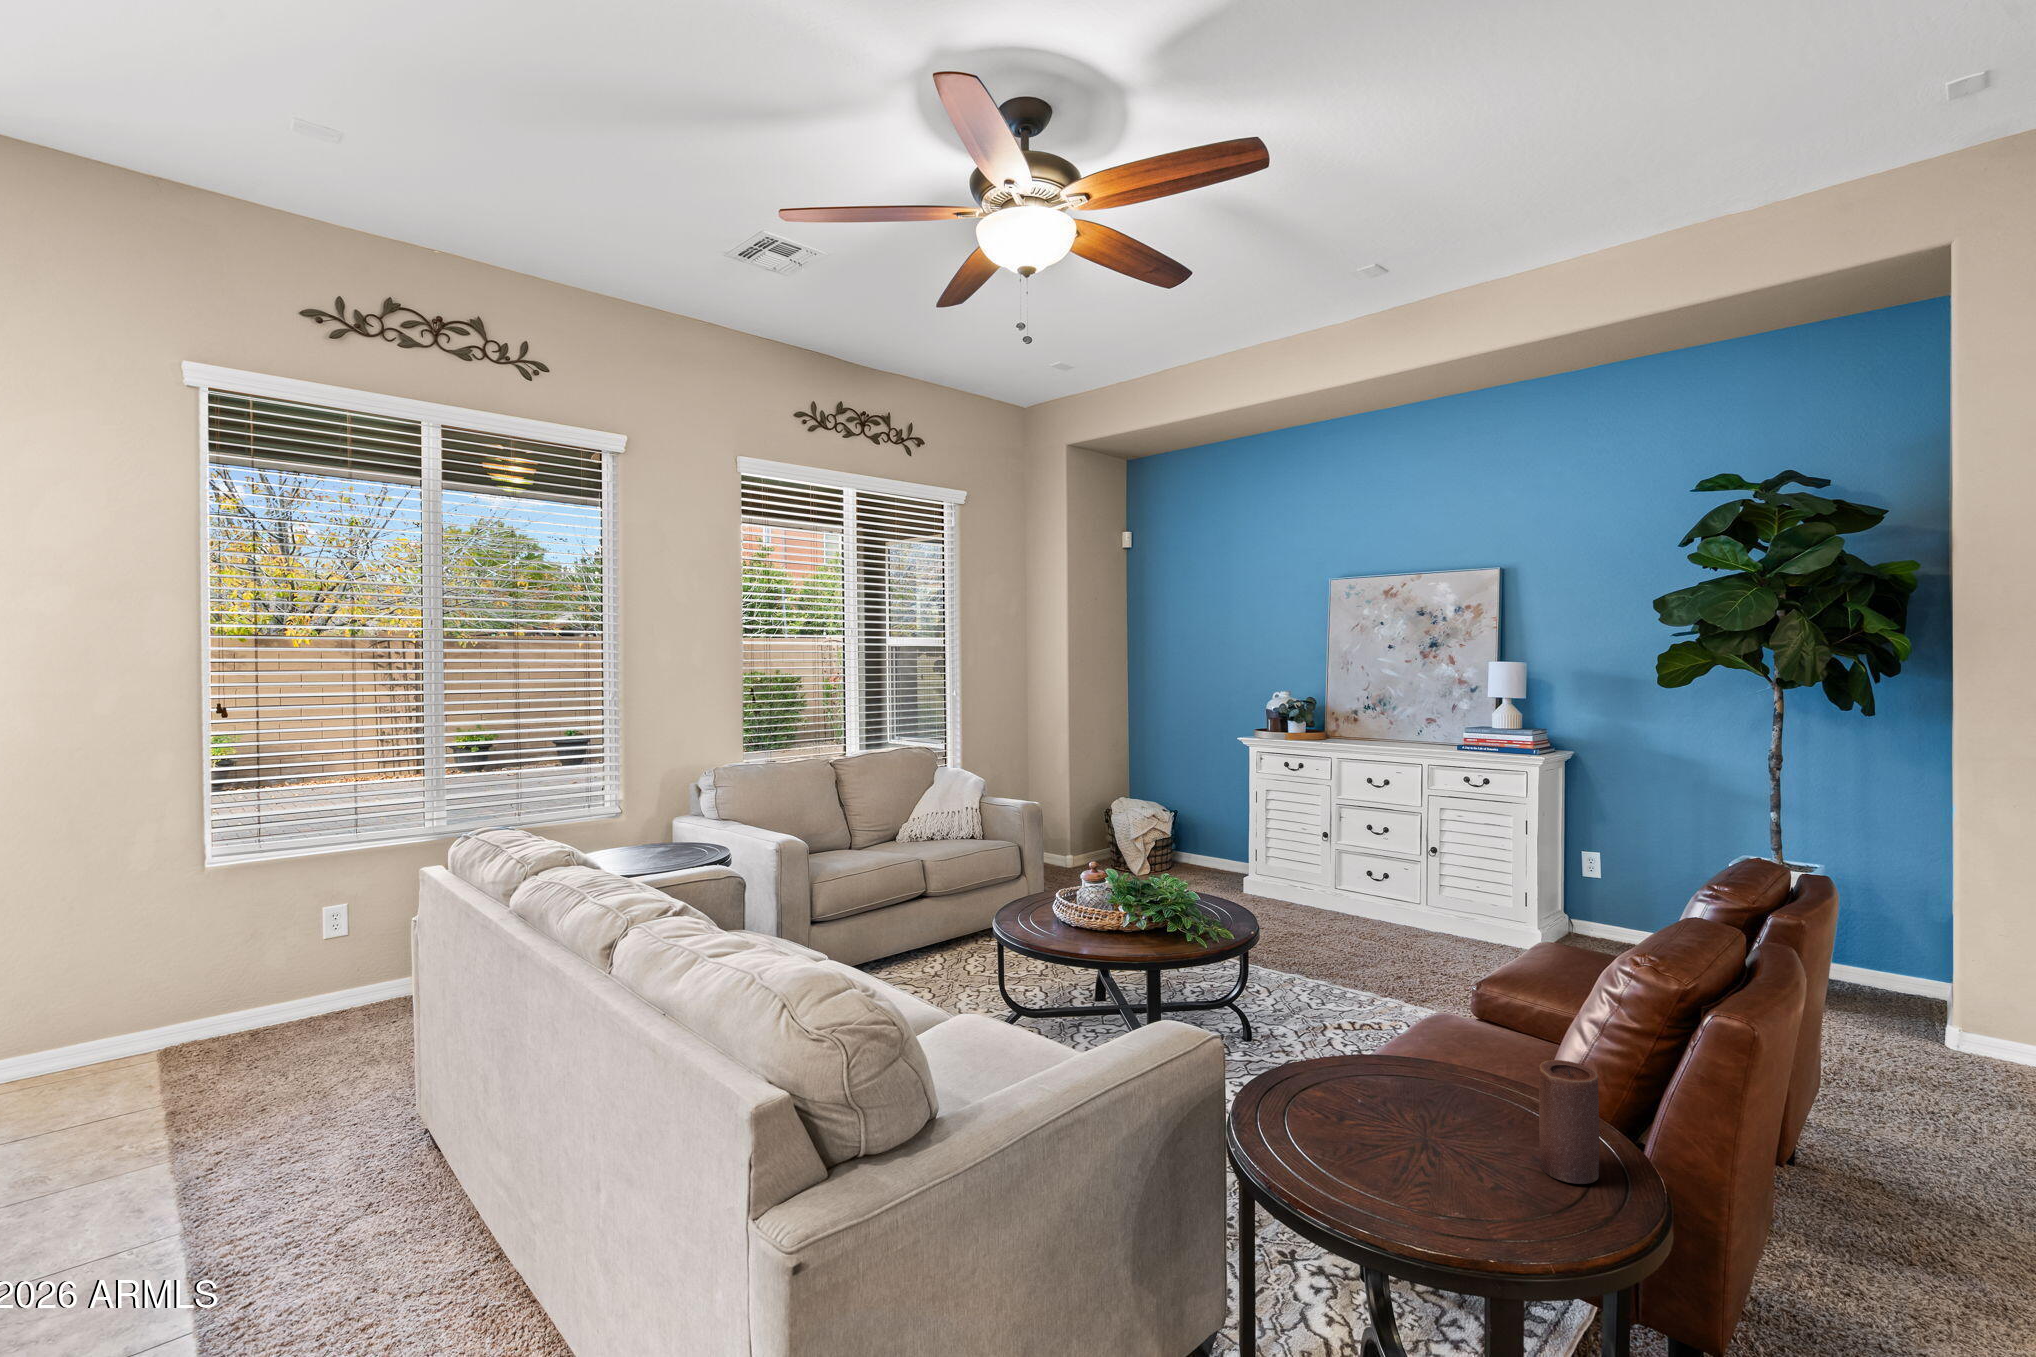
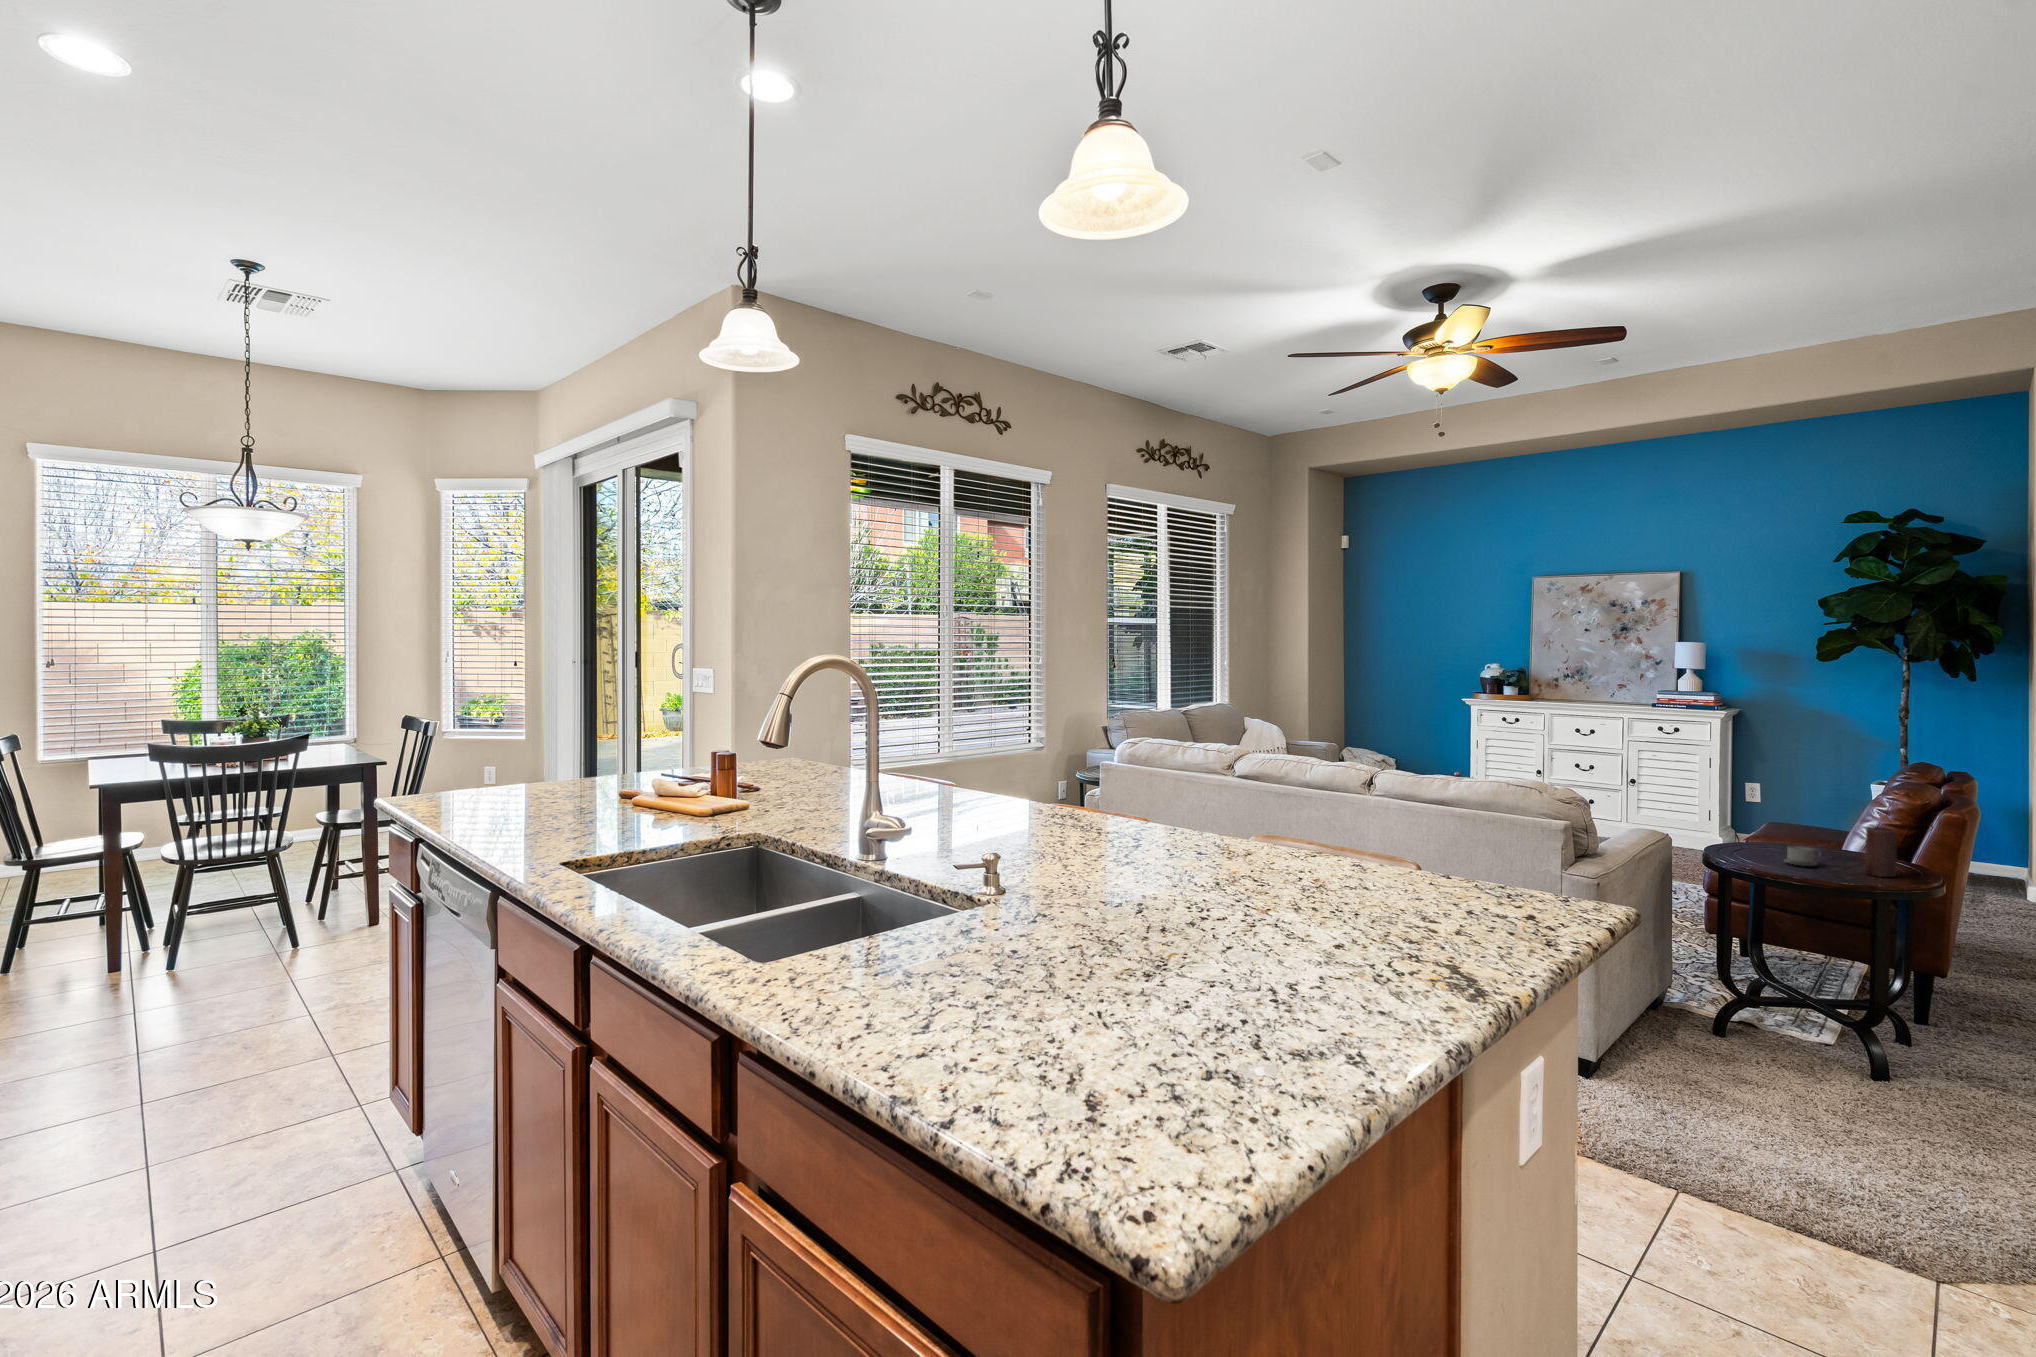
teacup: none [1394,1082,1477,1135] -> present [1785,846,1821,866]

